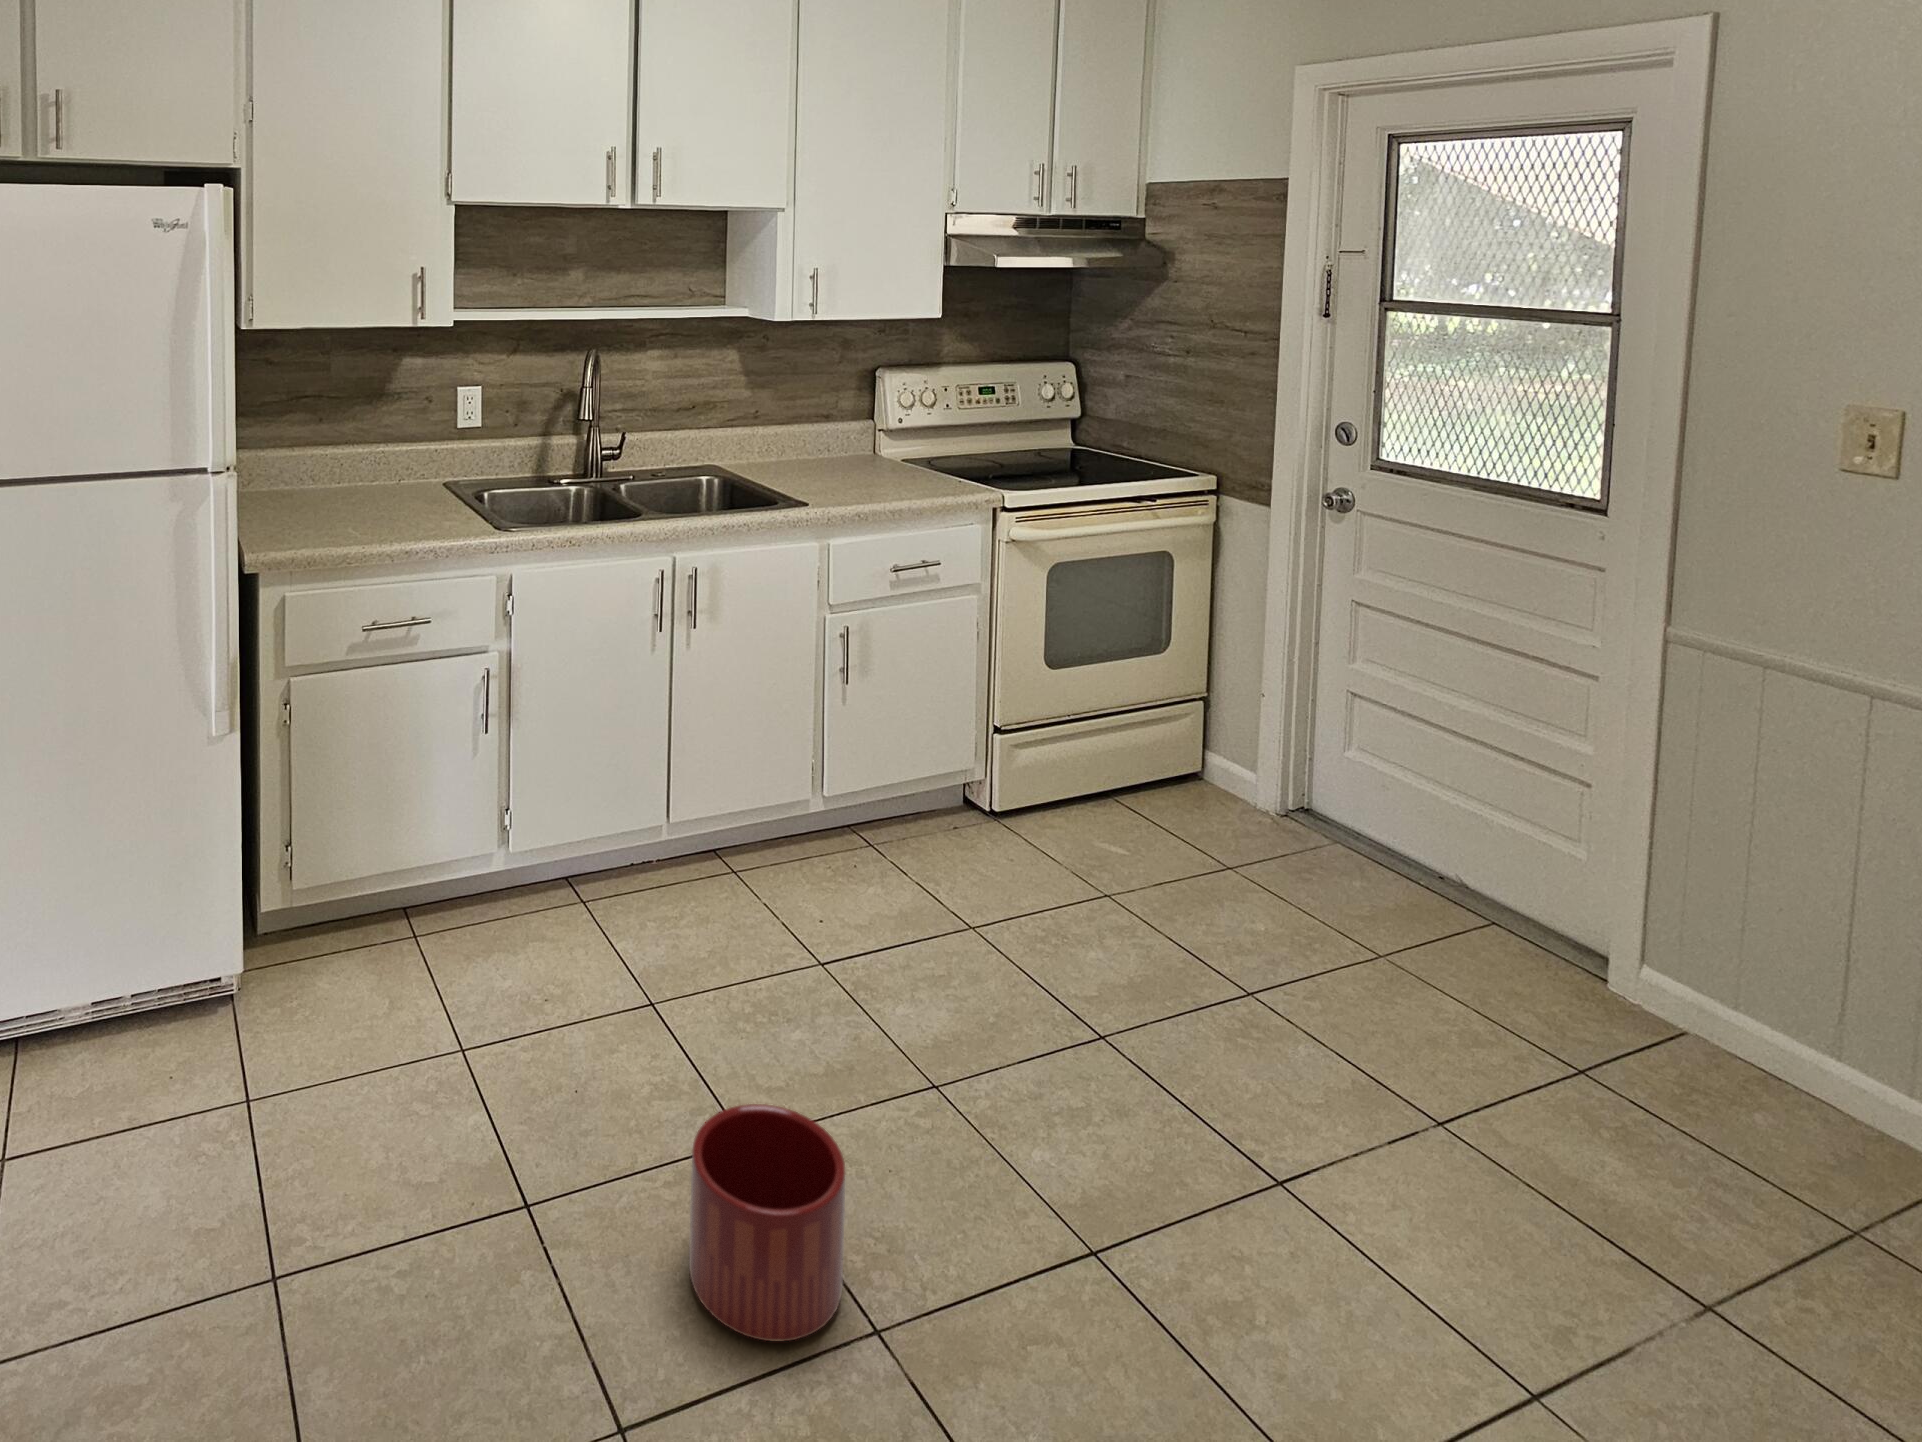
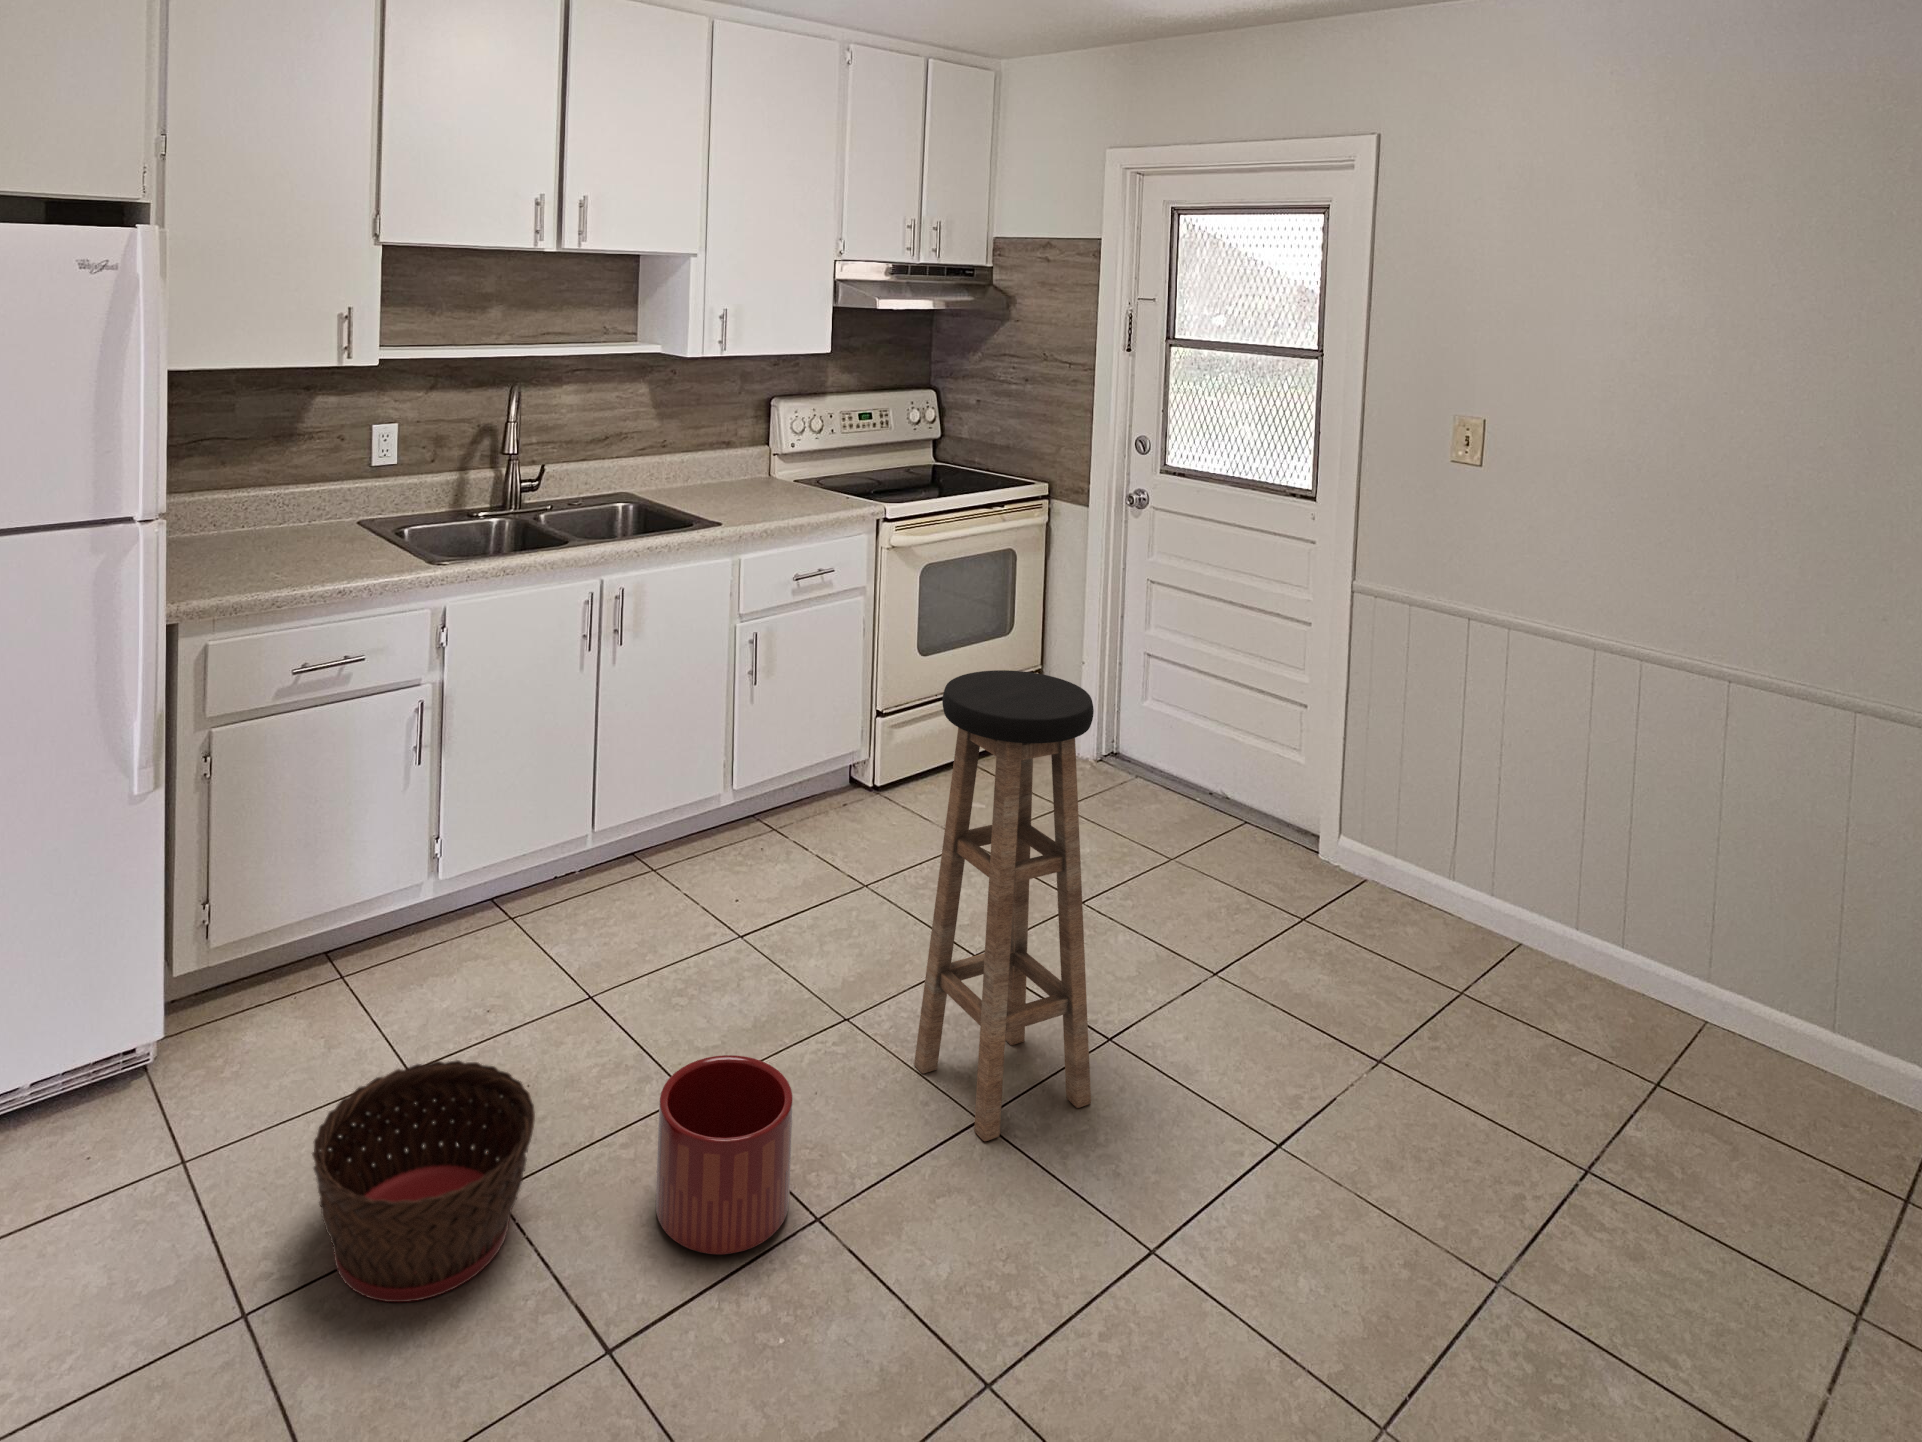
bar stool: none [1012,698,1248,1274] -> present [914,670,1094,1141]
basket: none [337,1048,560,1306] -> present [312,1060,535,1302]

